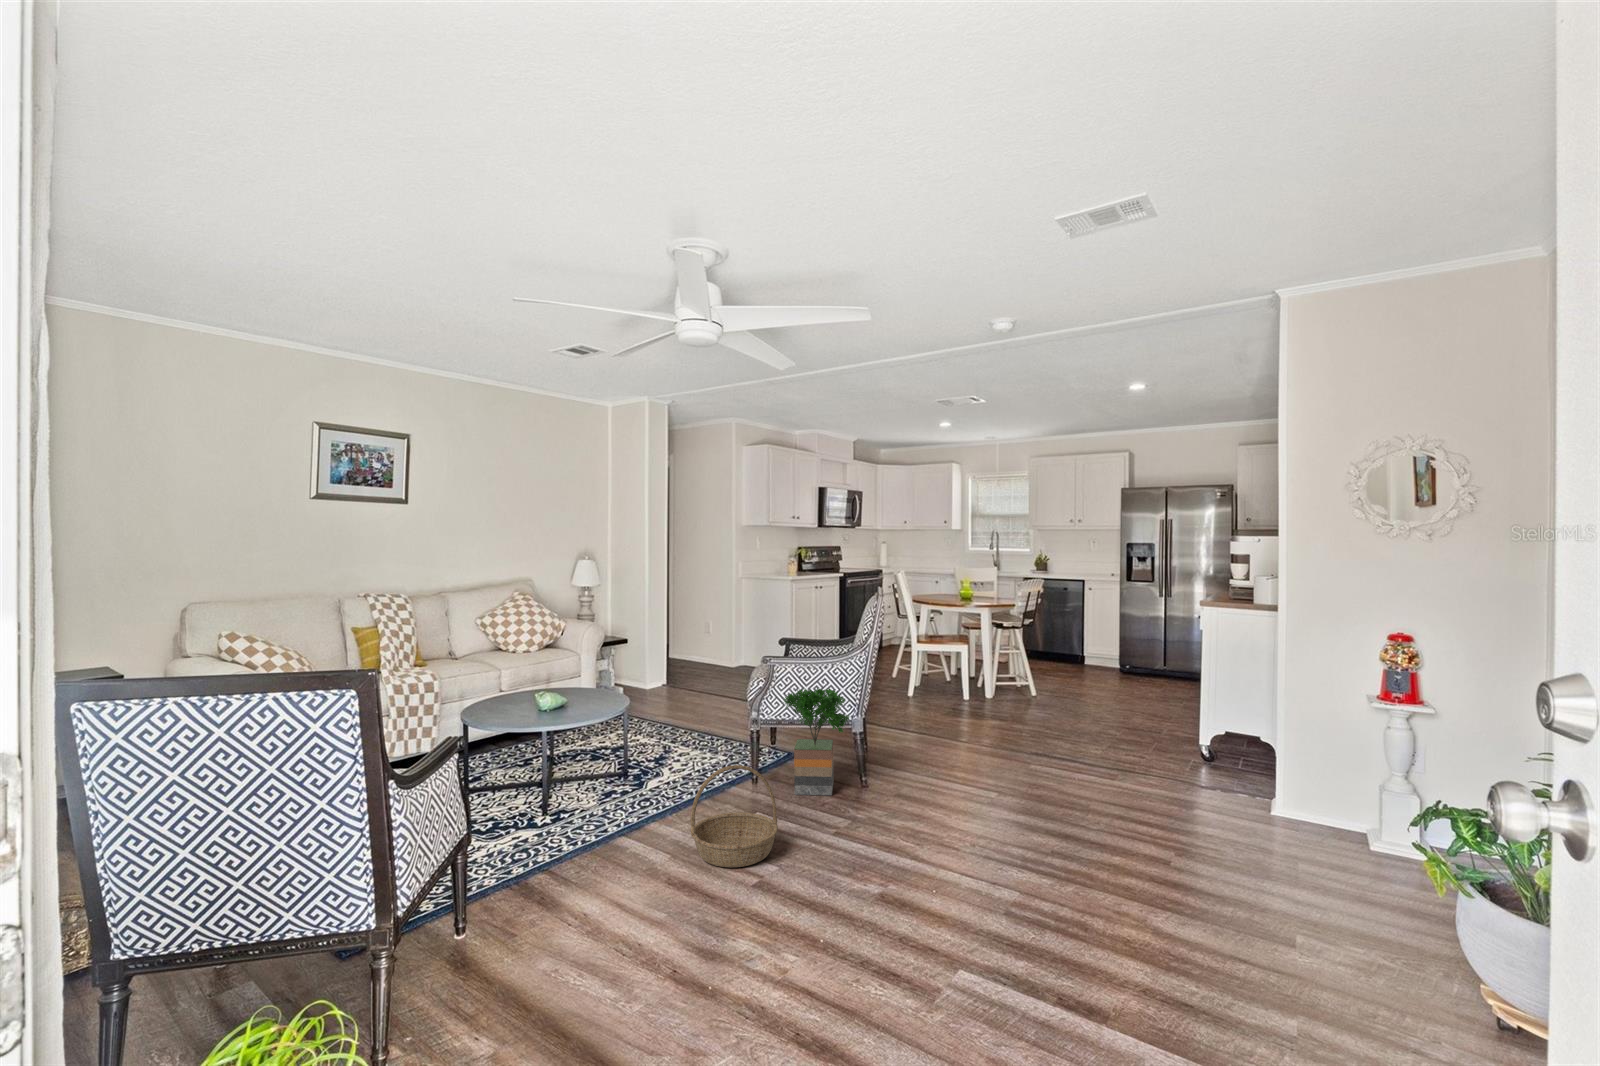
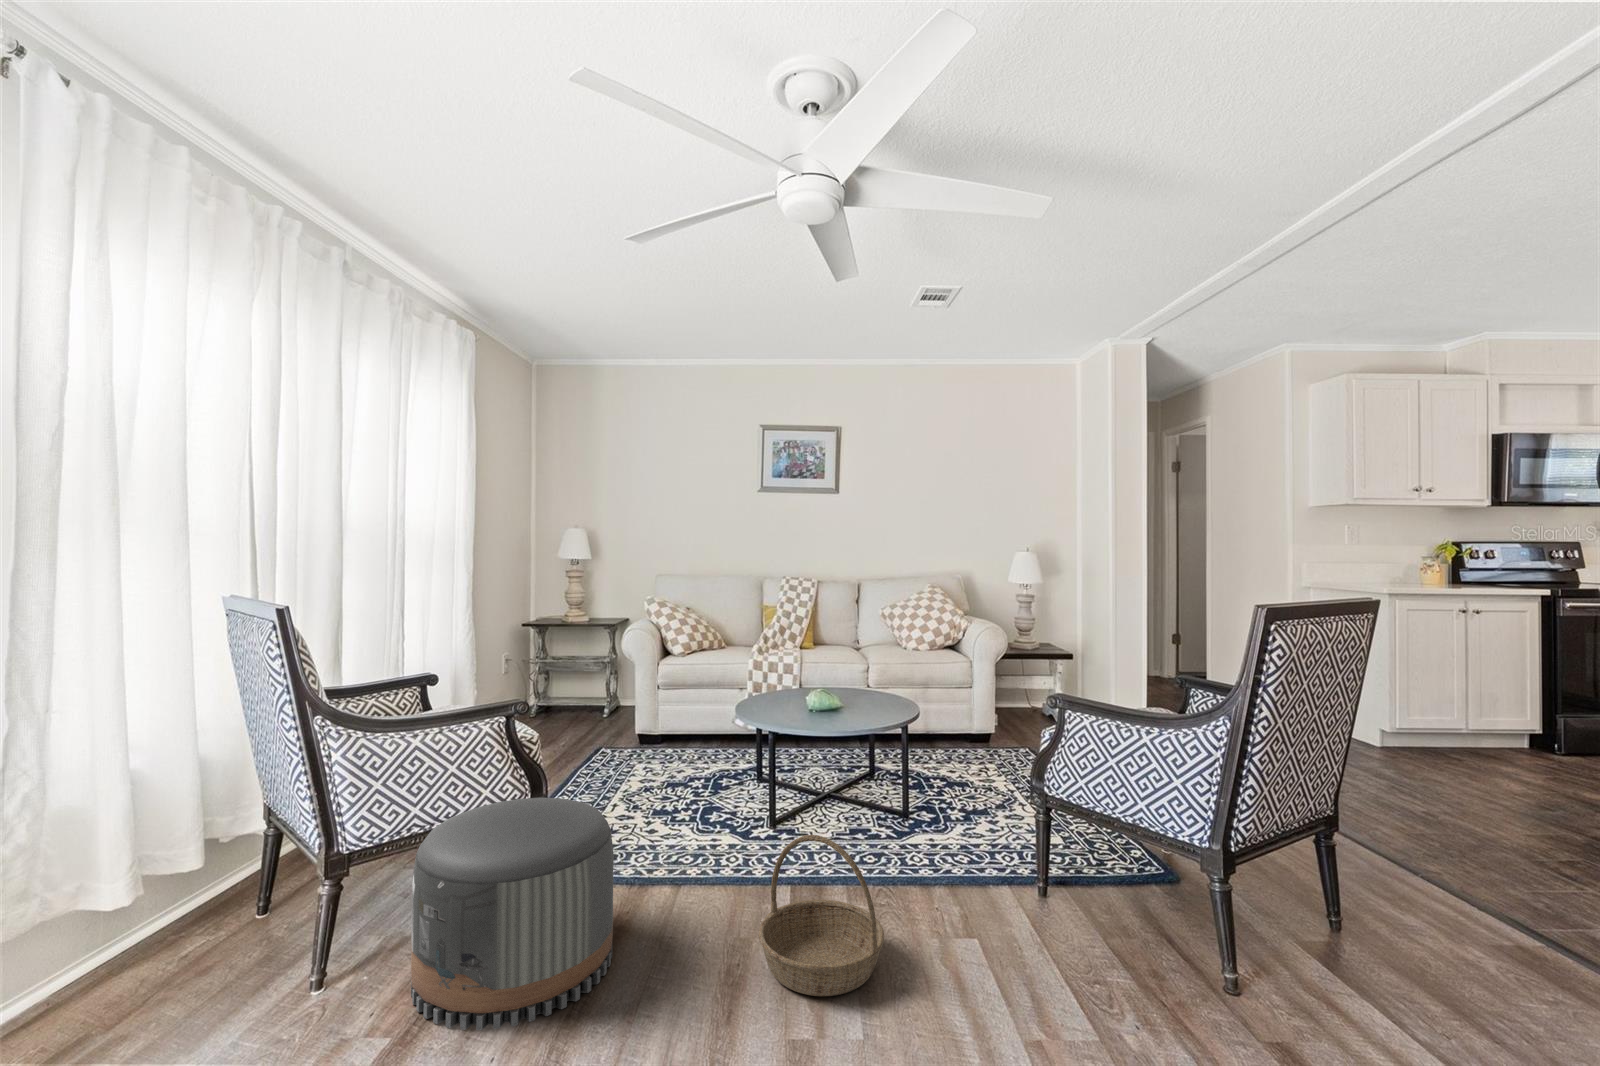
potted tree: present [784,688,849,795] -> none [1034,757,1155,957]
pouf: none [467,800,641,999] -> present [411,797,614,1030]

